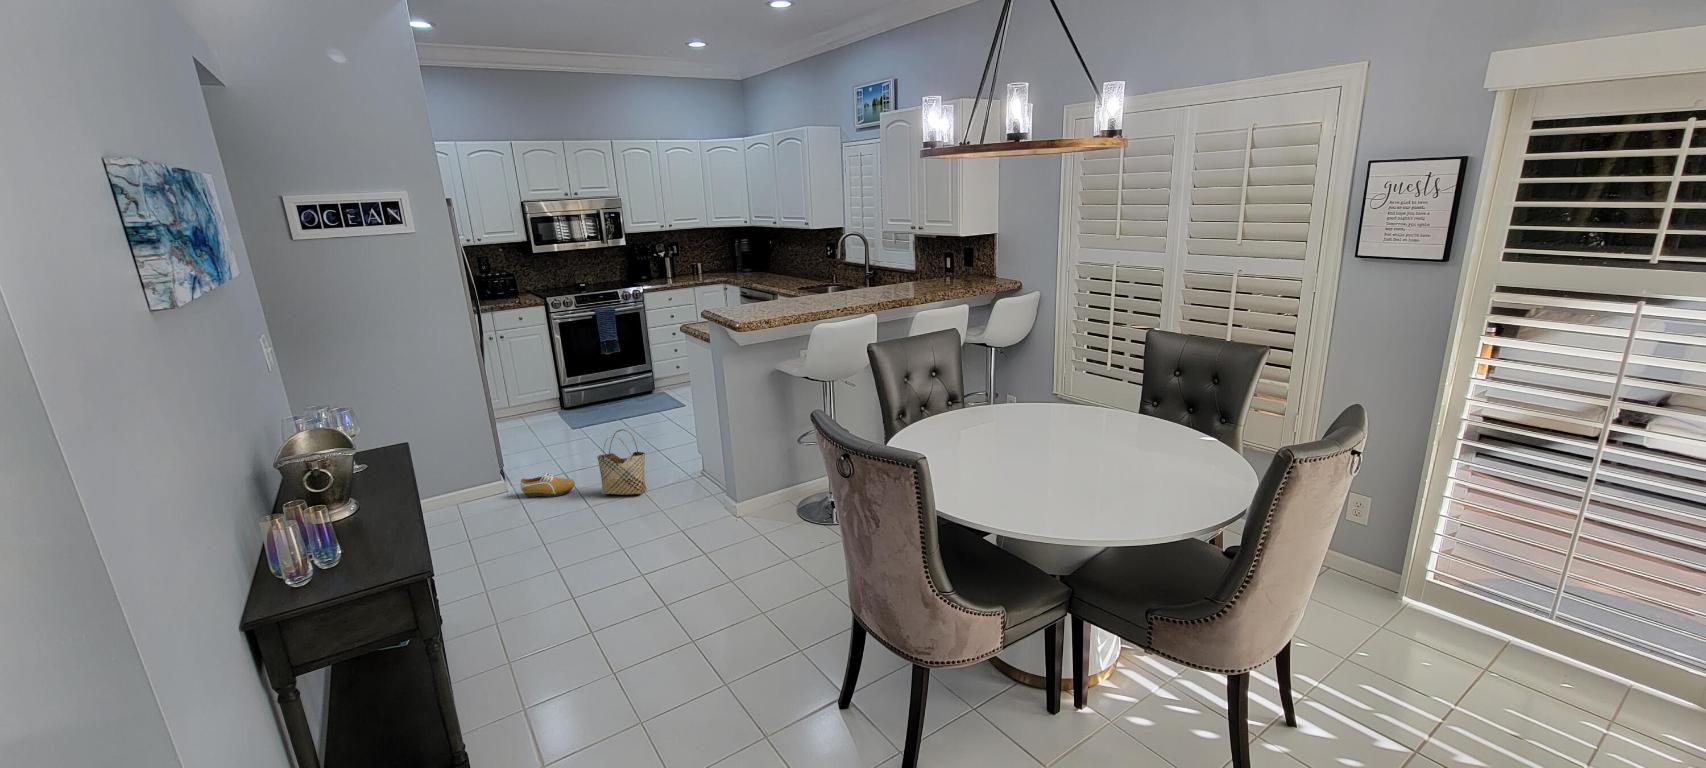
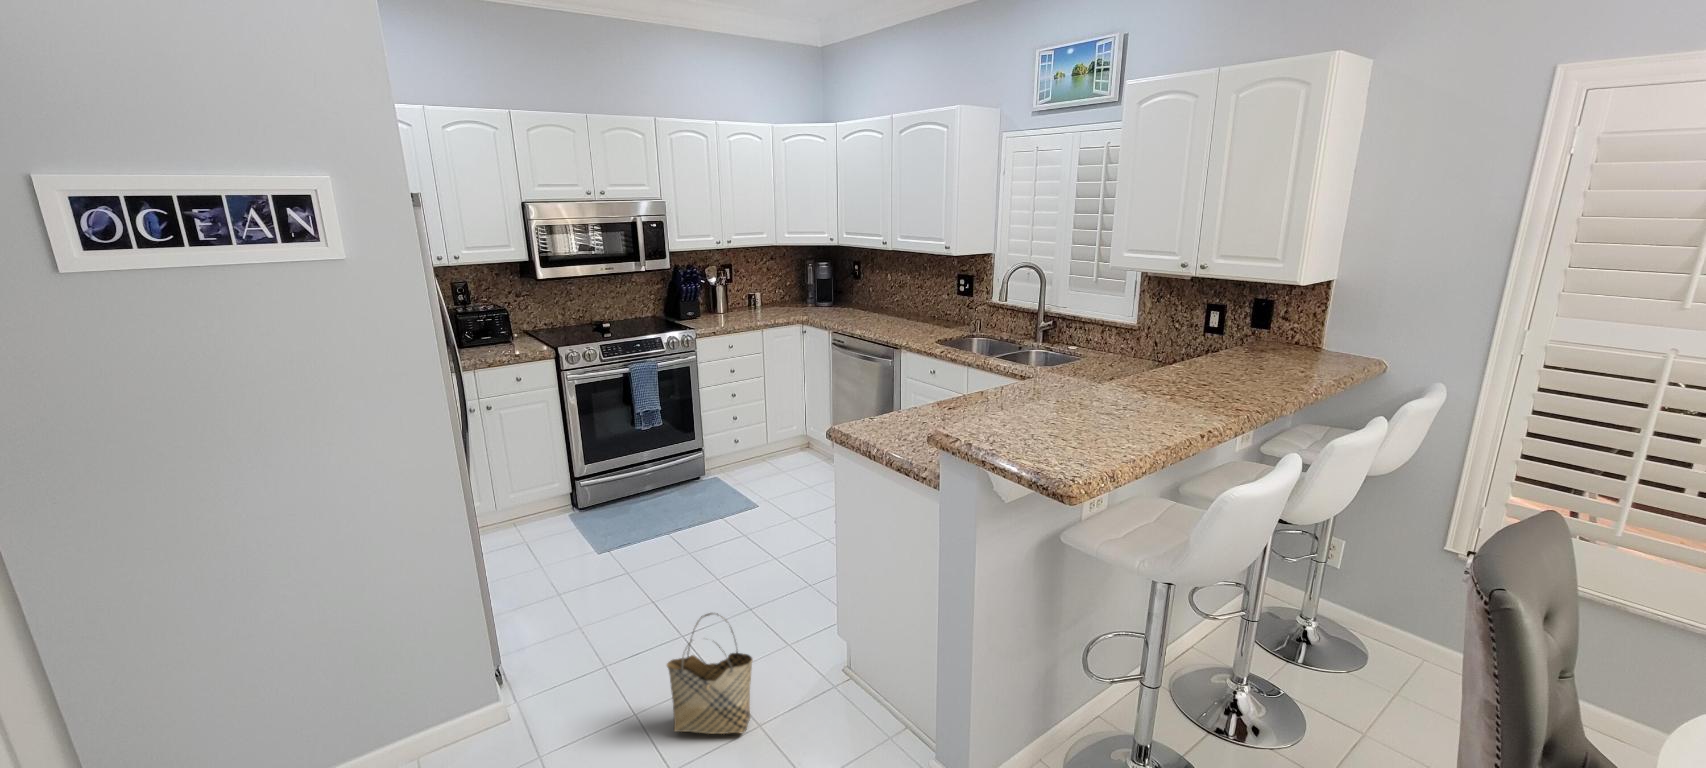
shoe: present [520,472,575,497] -> none [525,685,621,732]

